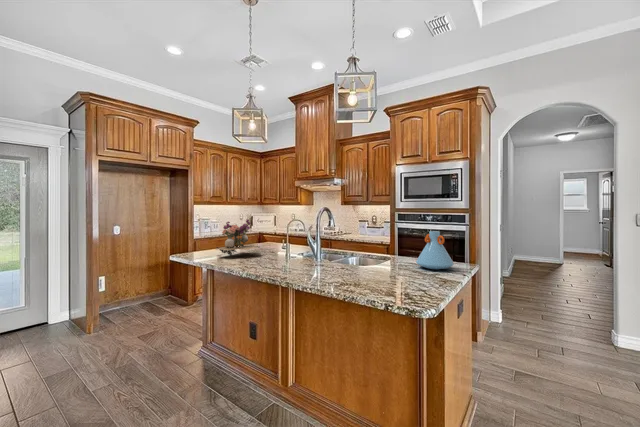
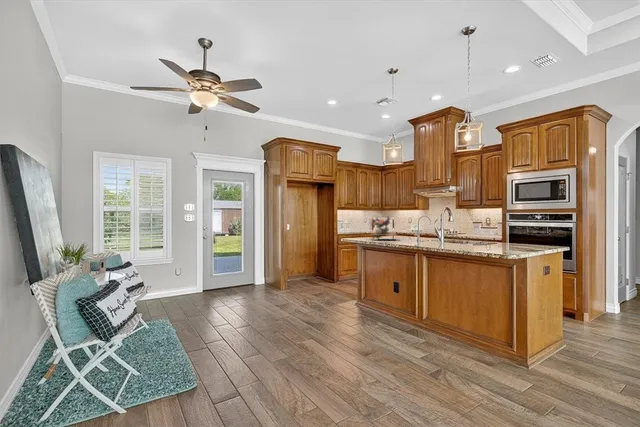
vase: present [416,231,454,269] -> none [517,222,548,248]

